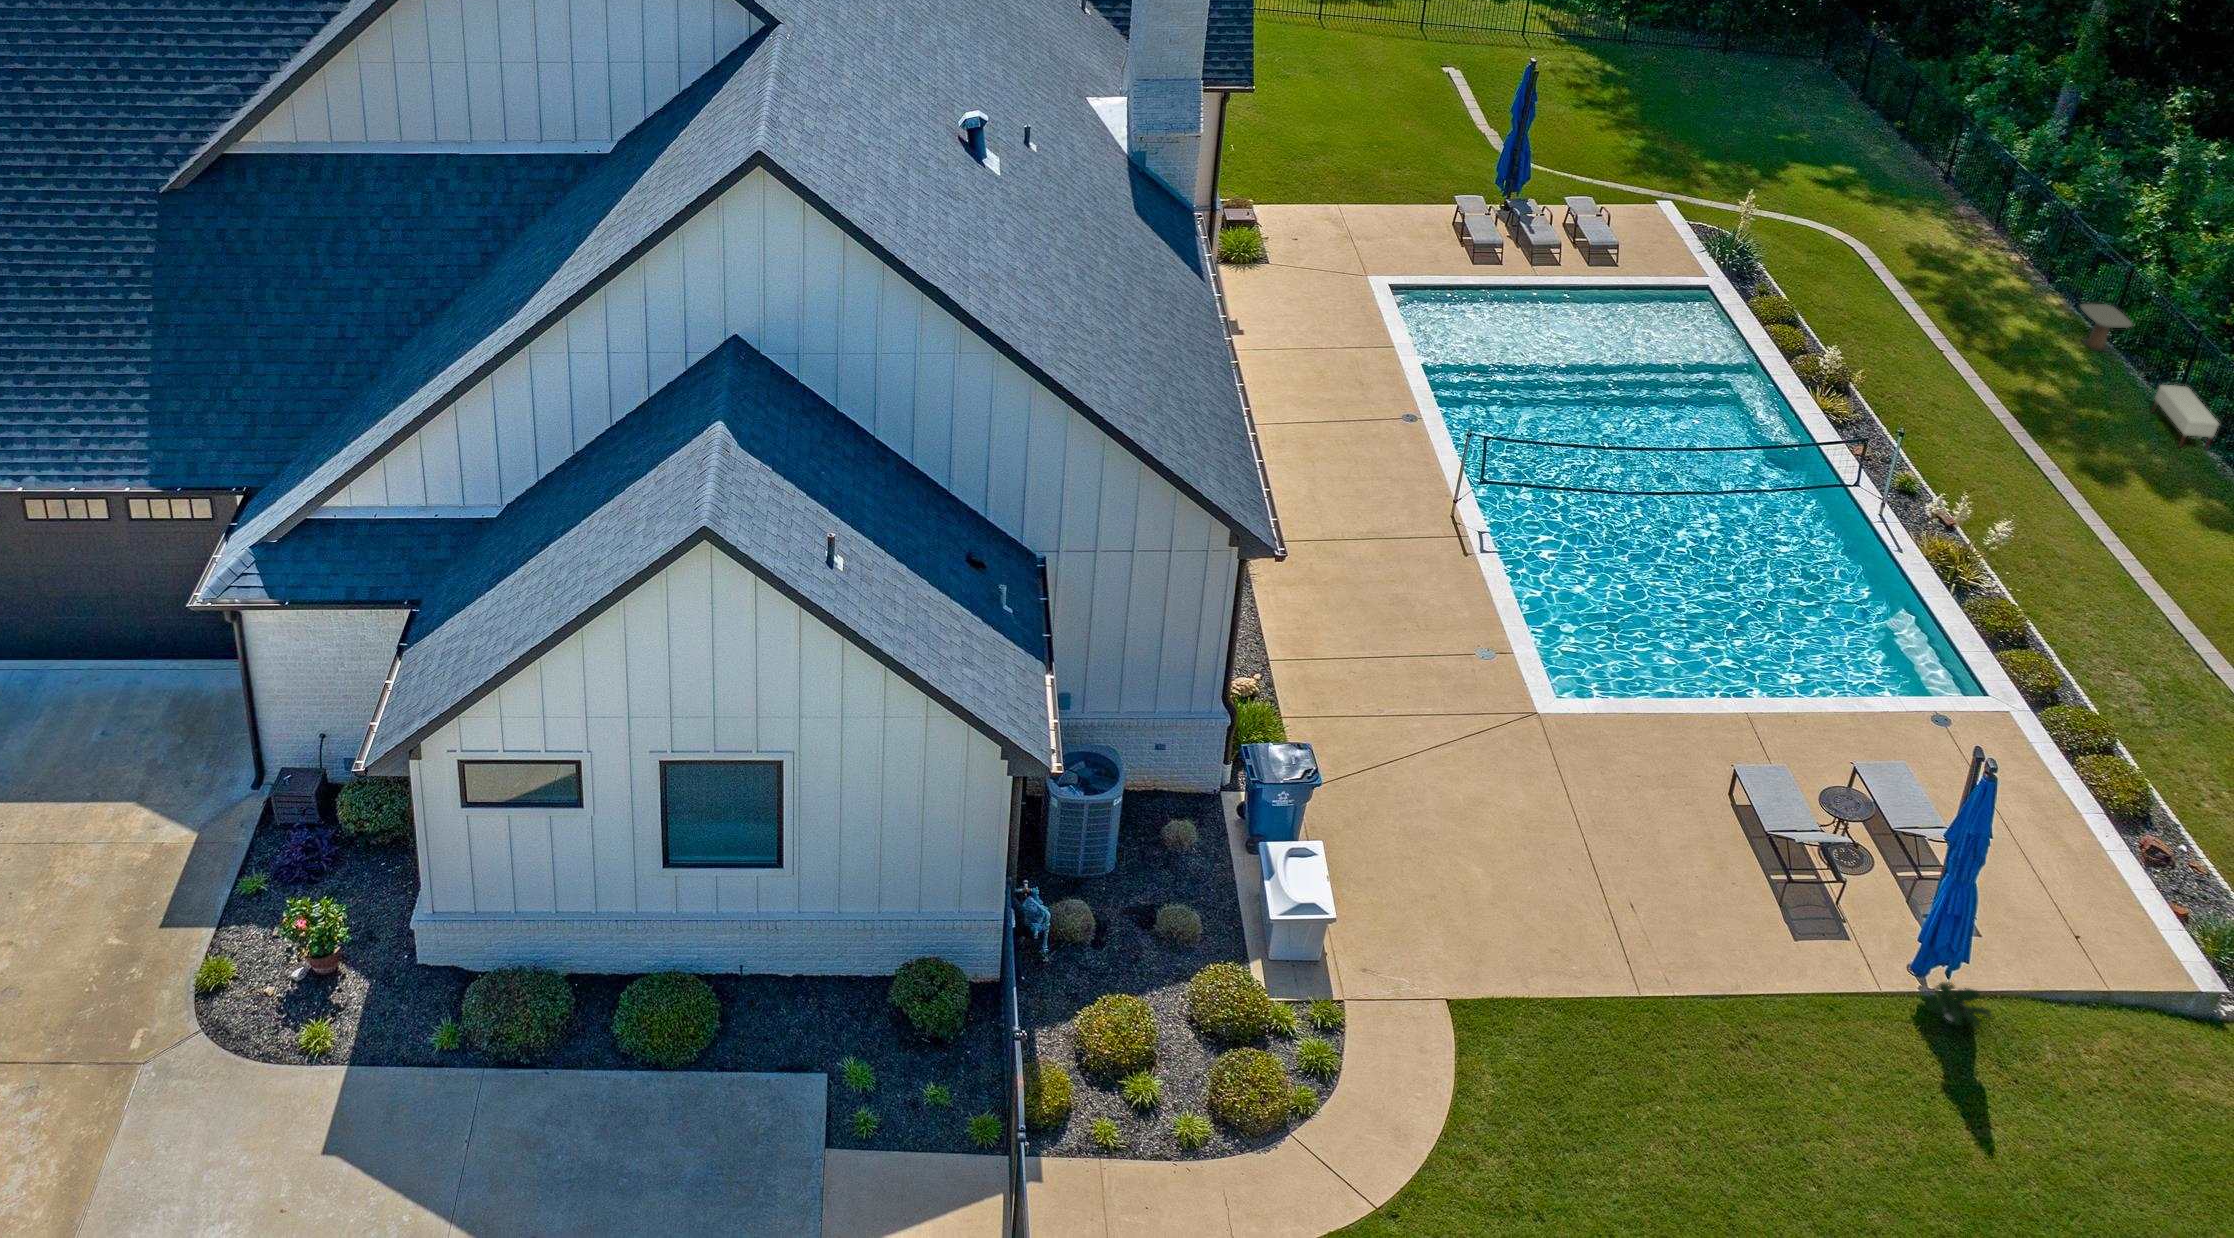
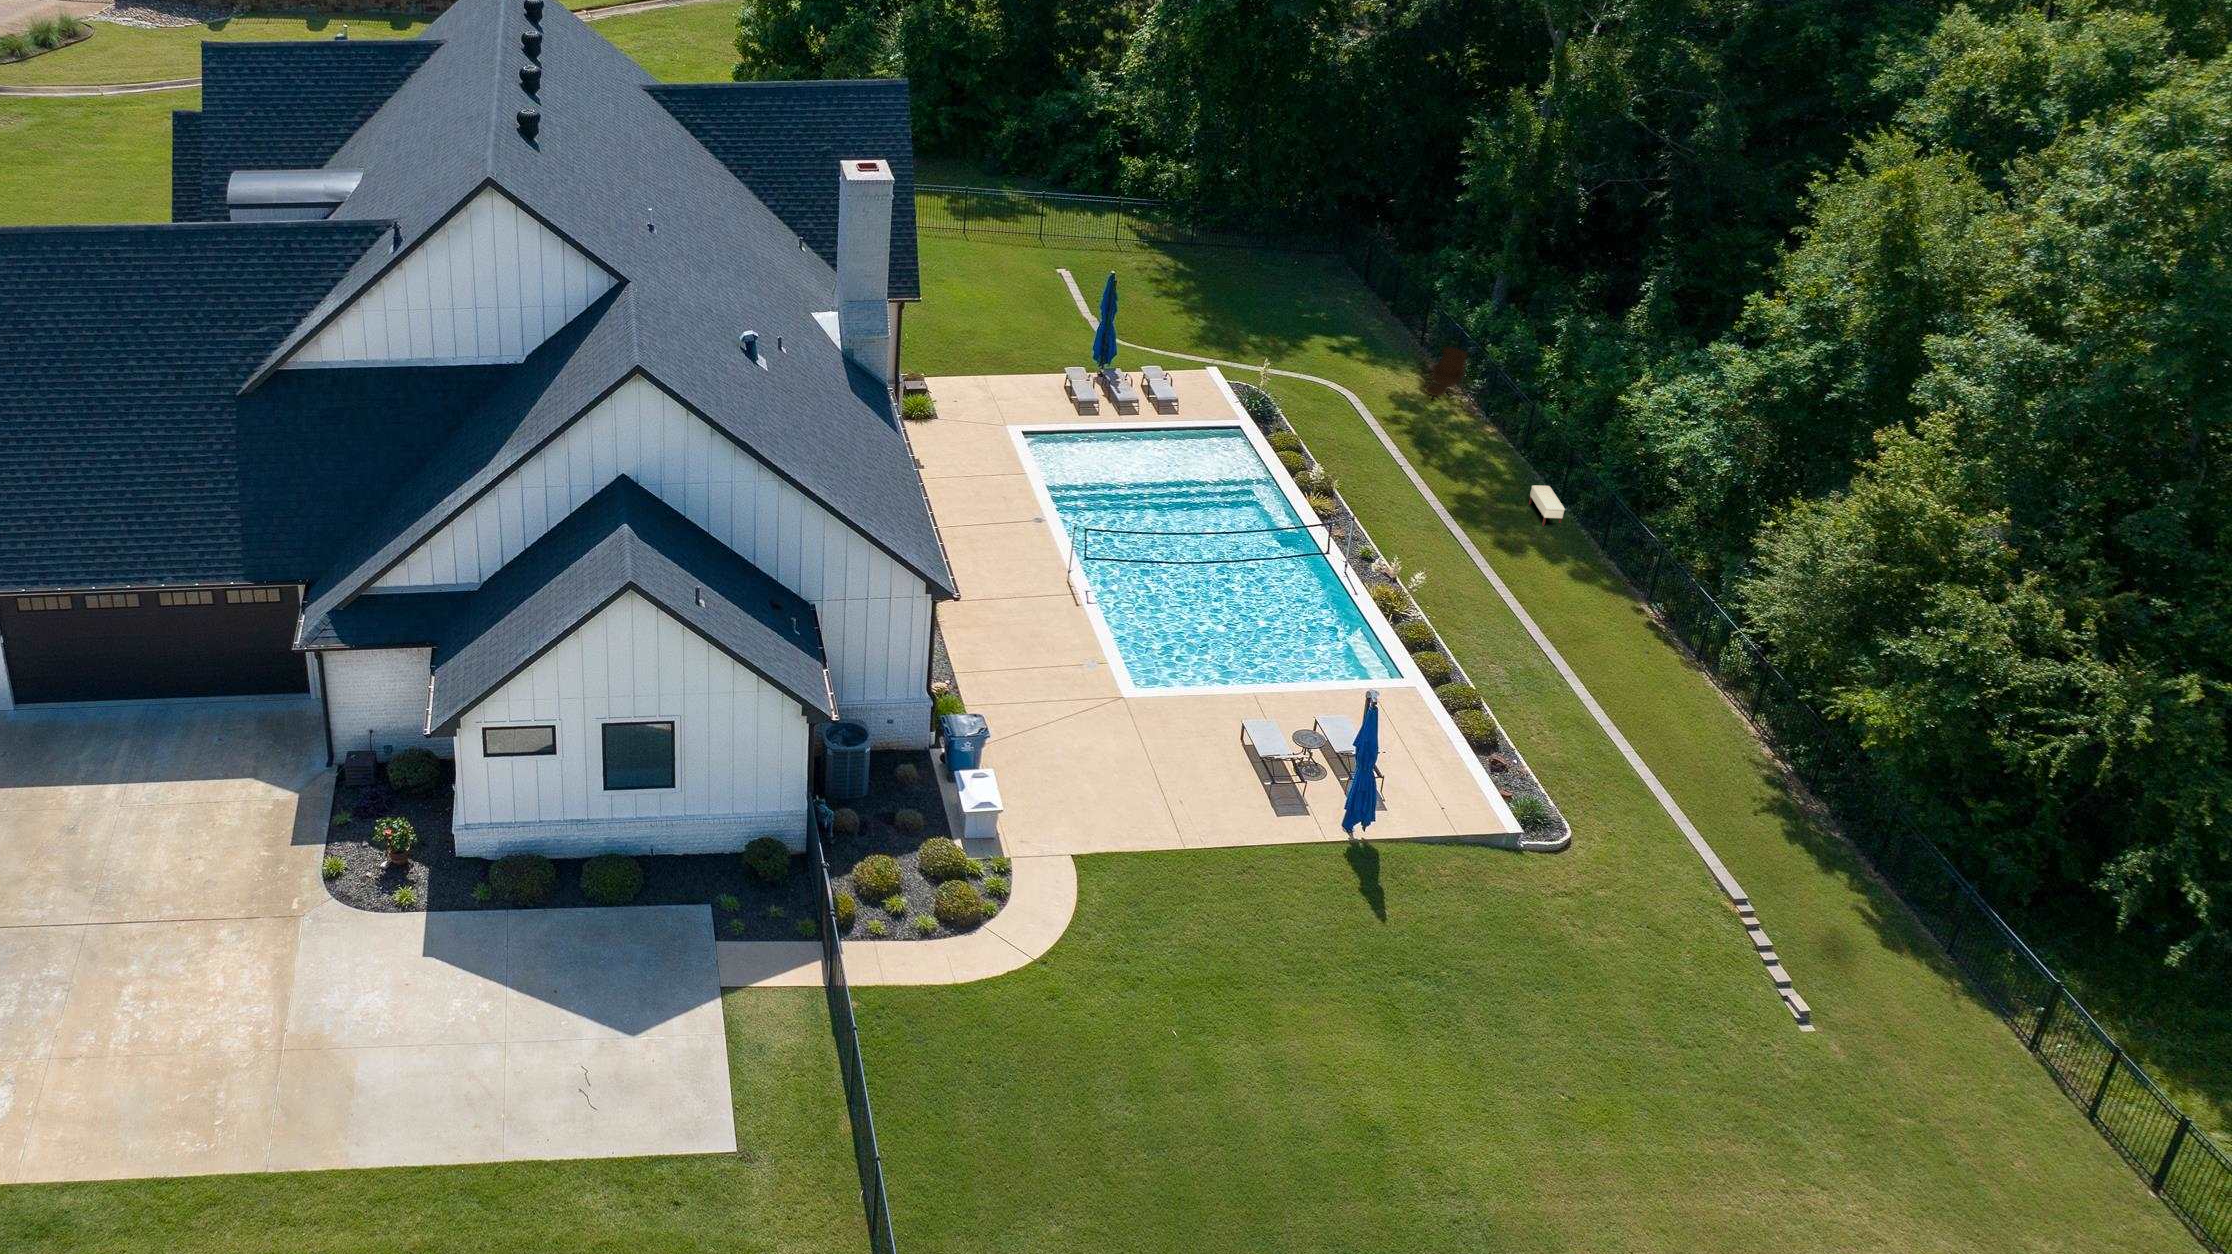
lounge chair: none [1967,178,2035,254] -> present [1424,347,1467,397]
side table: present [2081,304,2132,352] -> none [1489,433,1521,466]
potted plant: present [1927,982,1992,1029] -> none [1345,825,1383,848]

